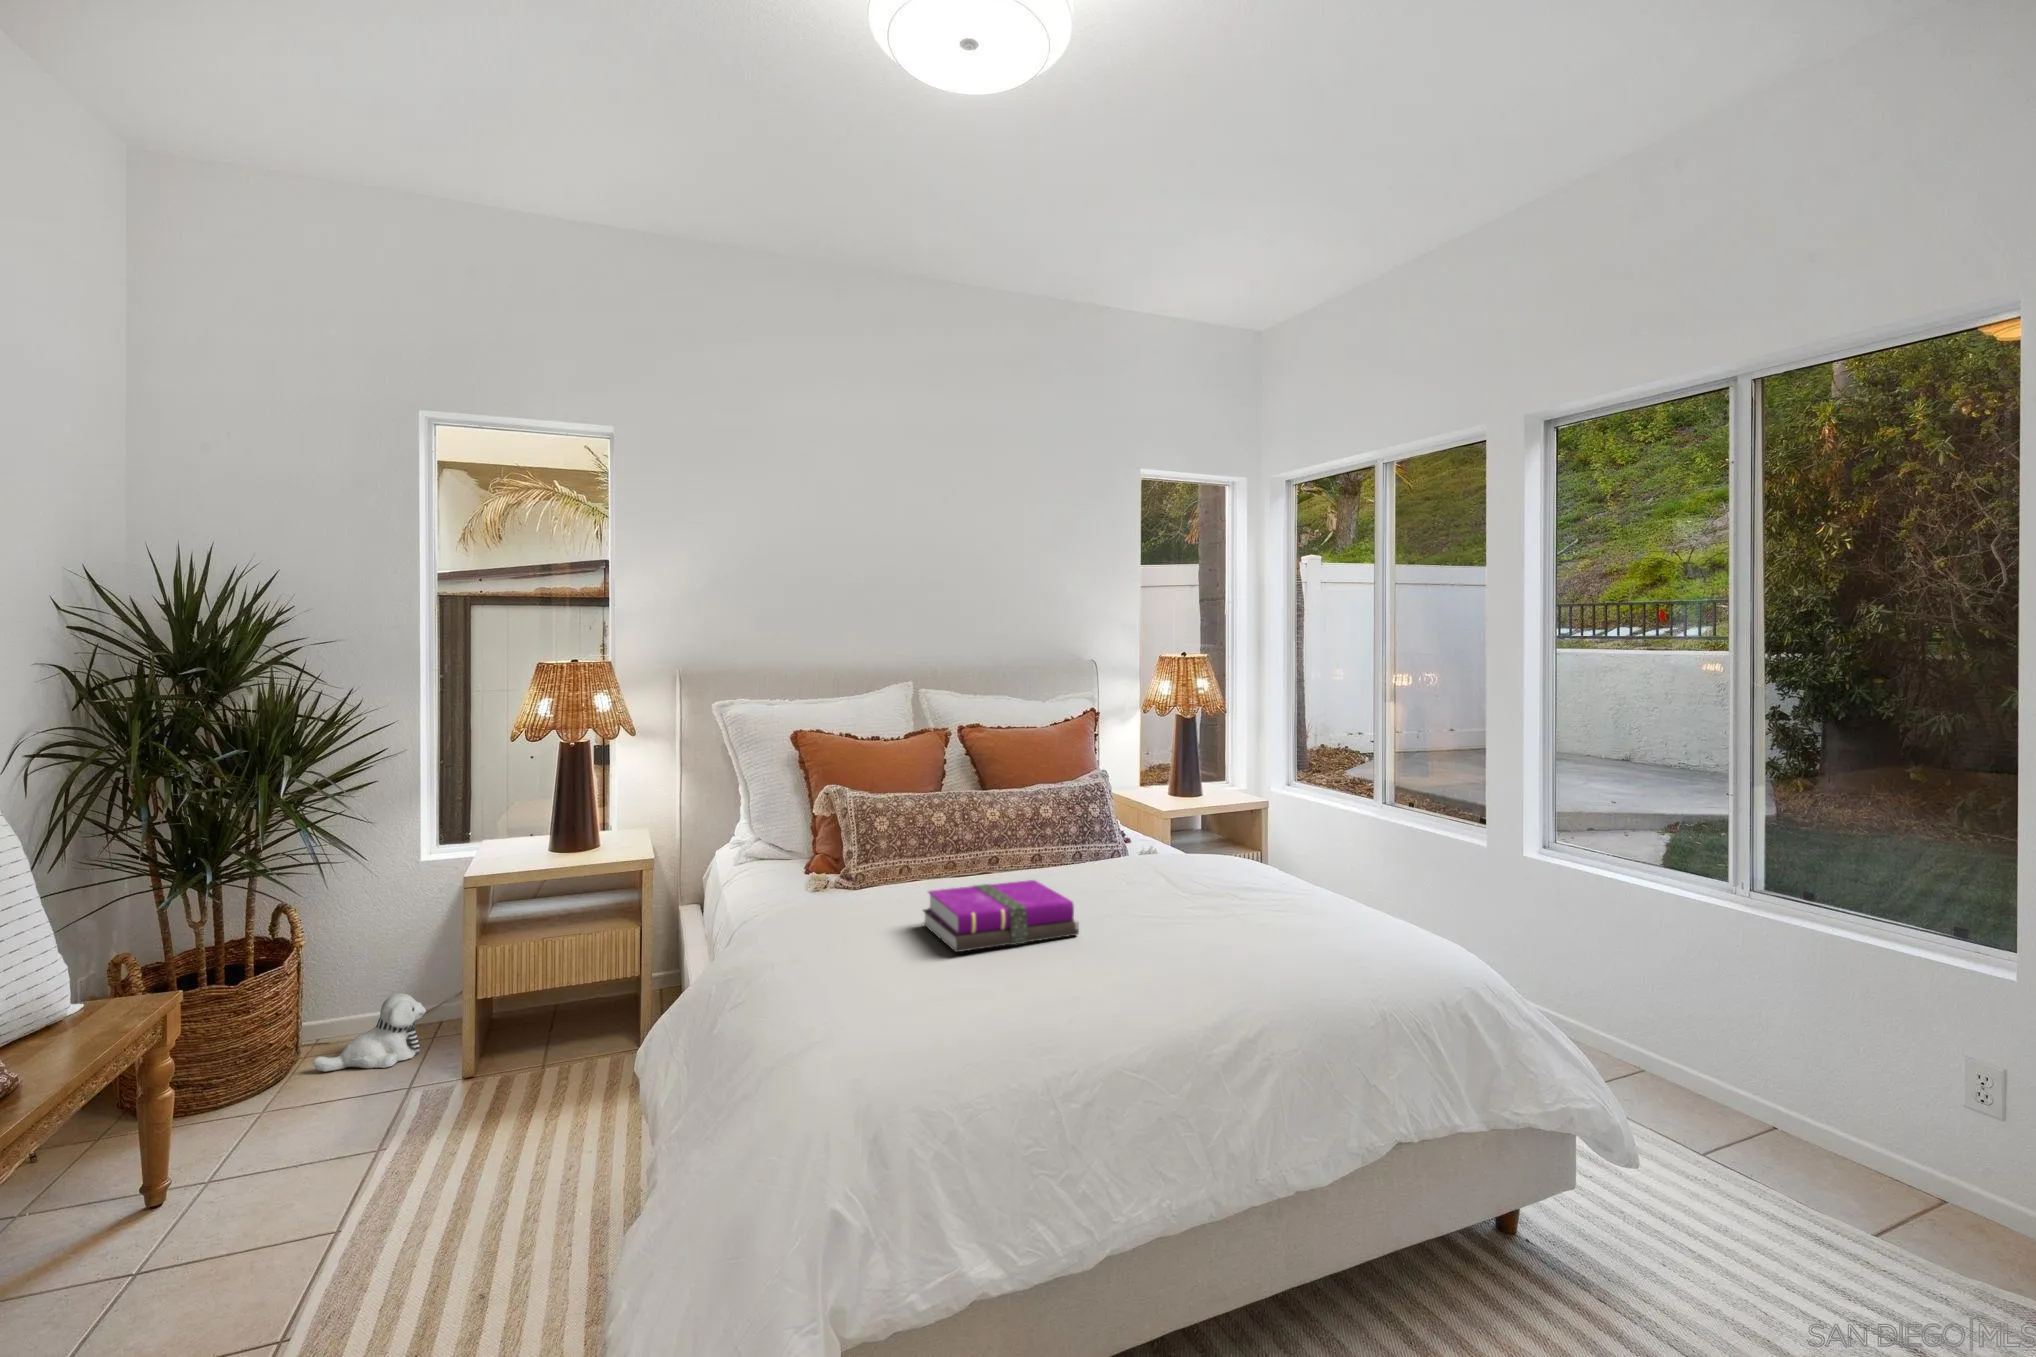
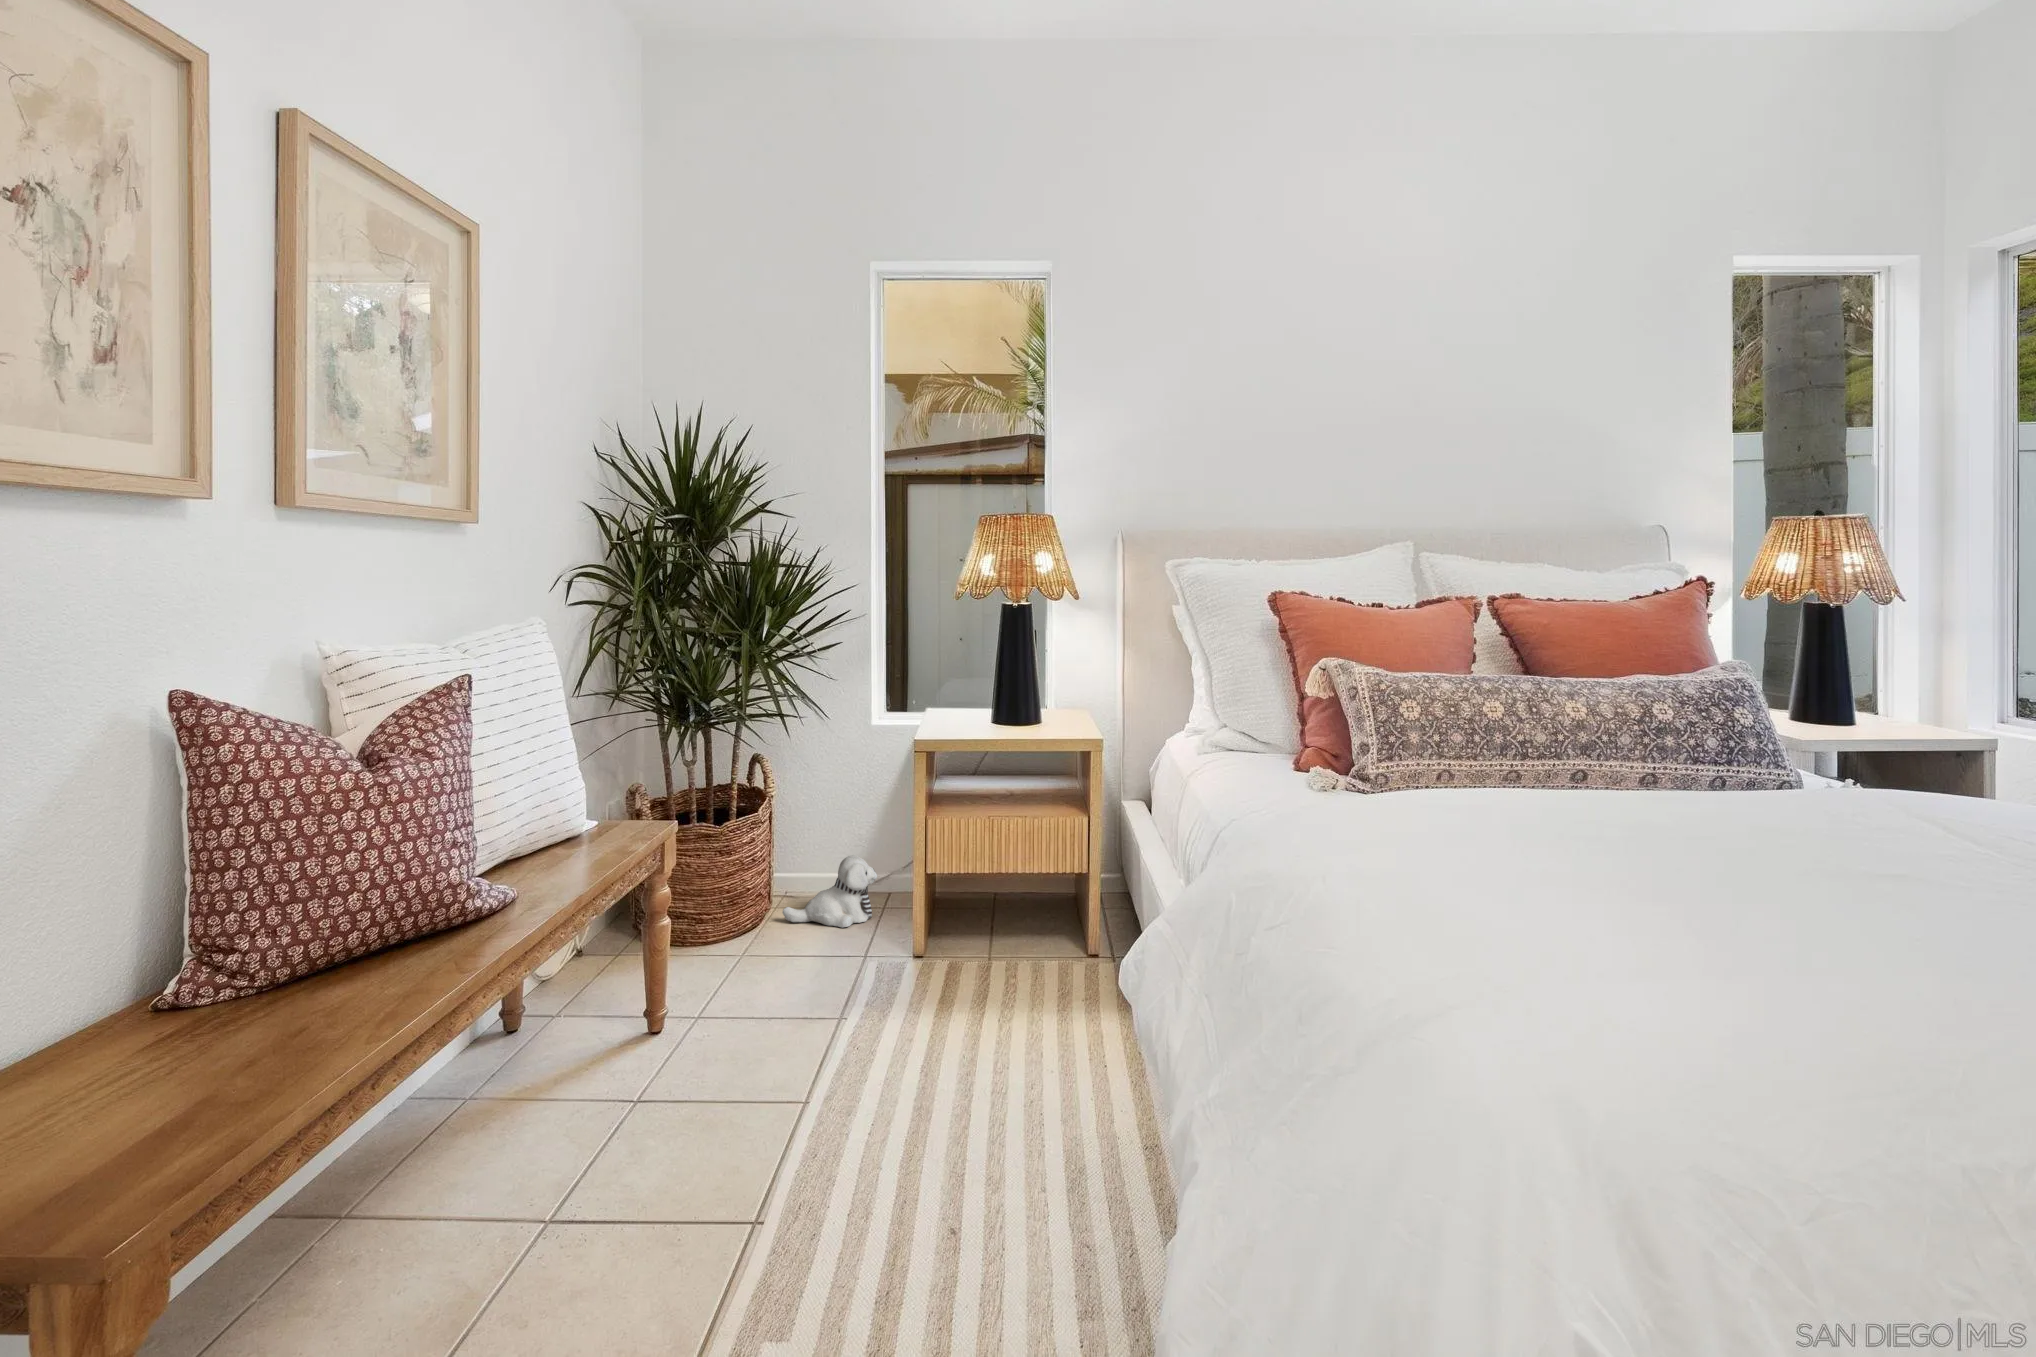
notebook: present [923,880,1079,952] -> none [1517,802,1831,900]

